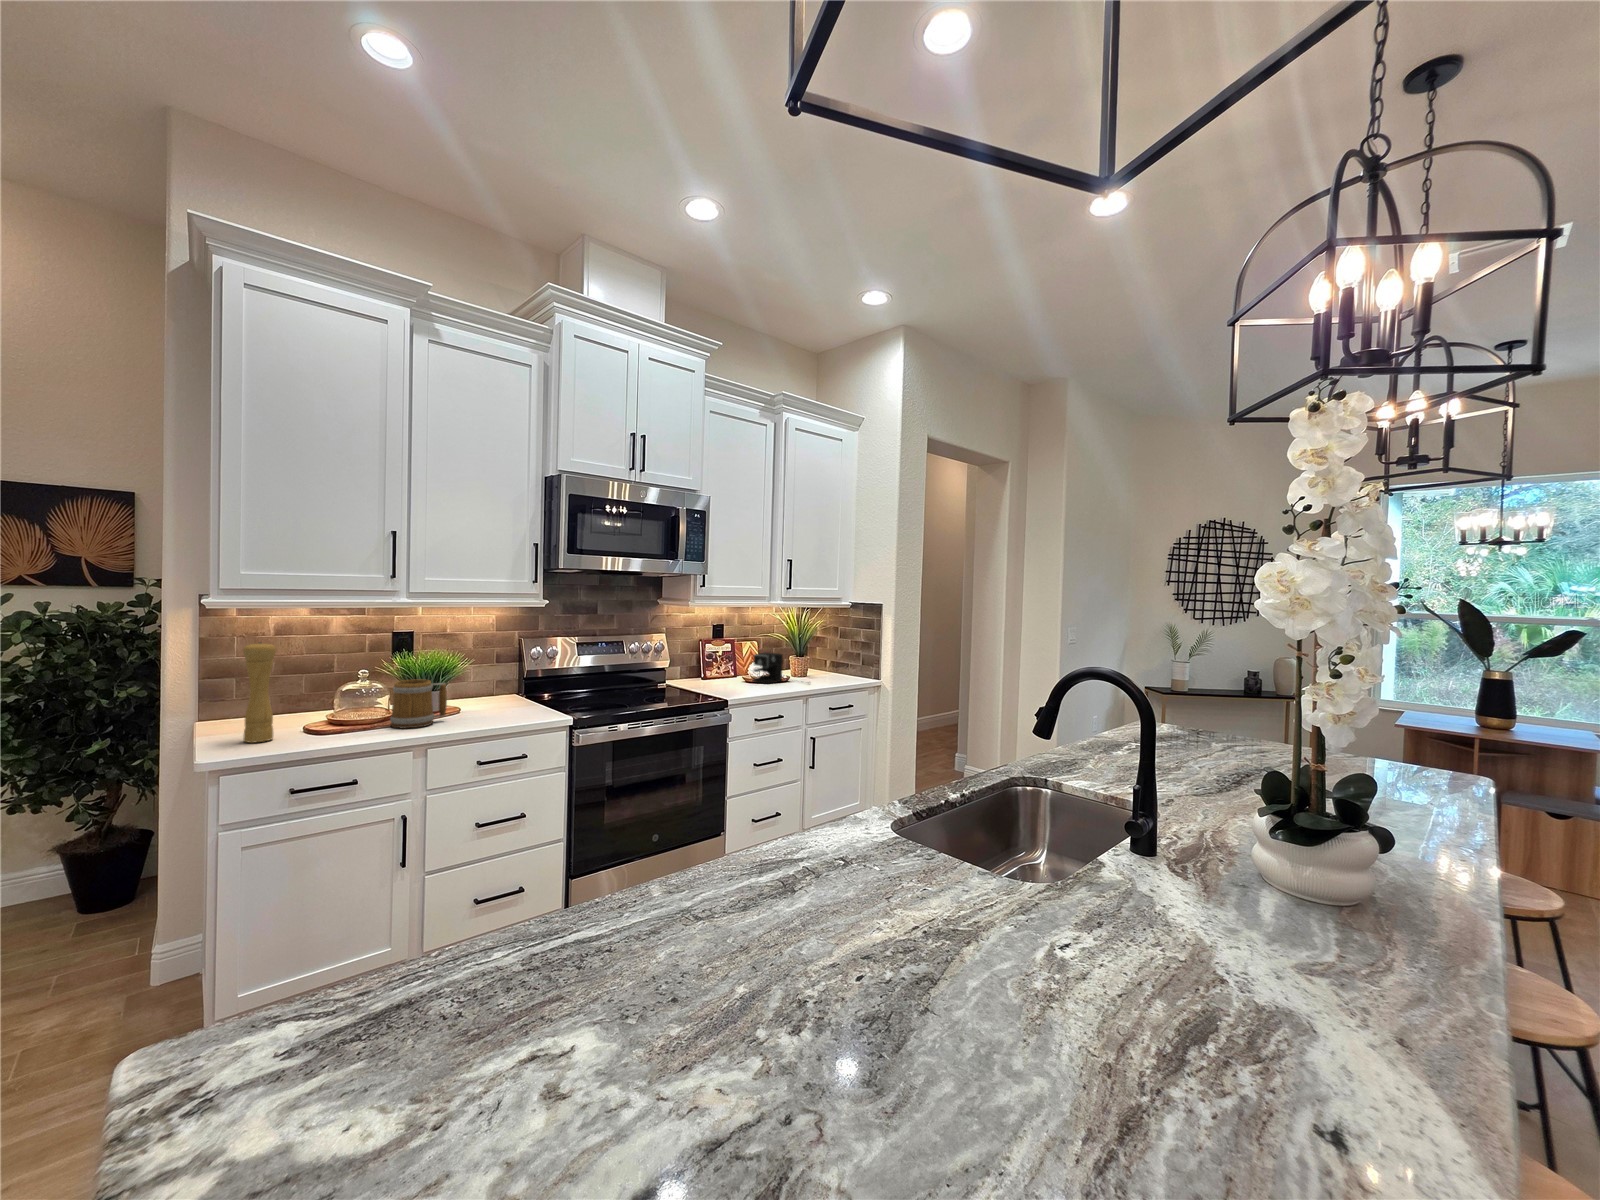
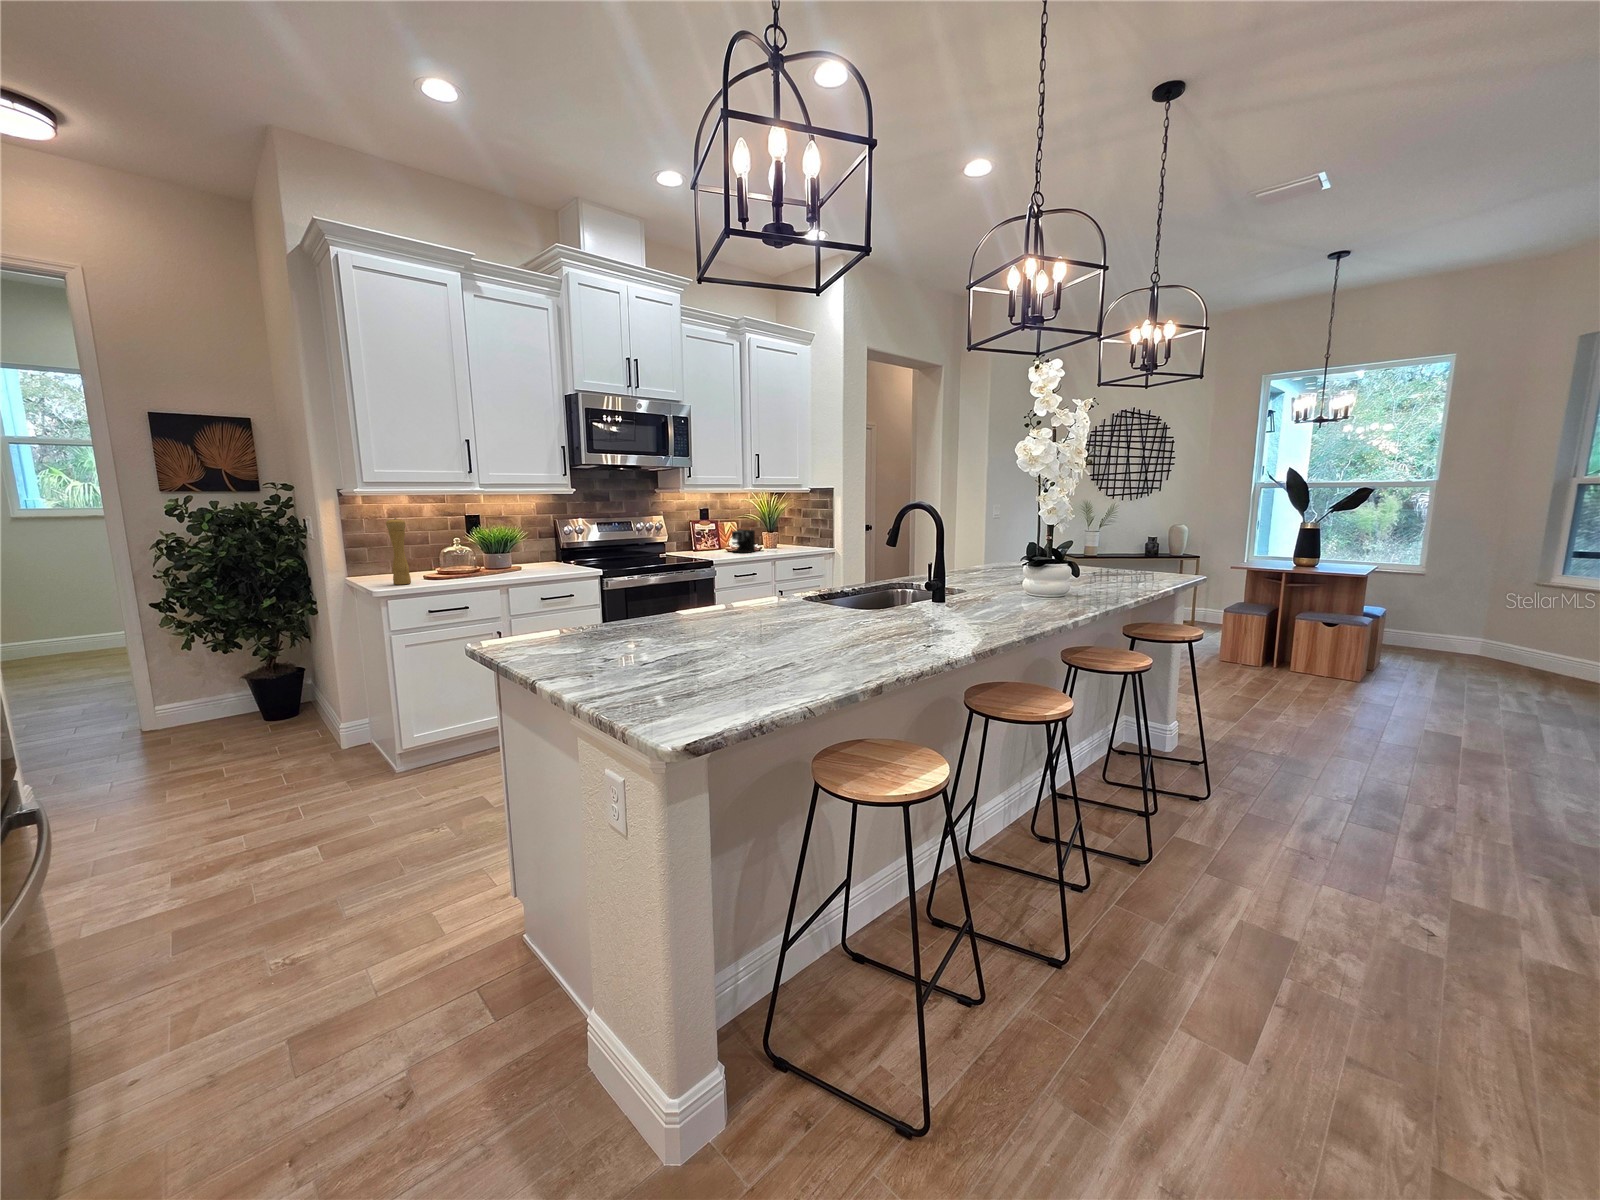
mug: present [390,680,447,729] -> none [479,546,515,578]

